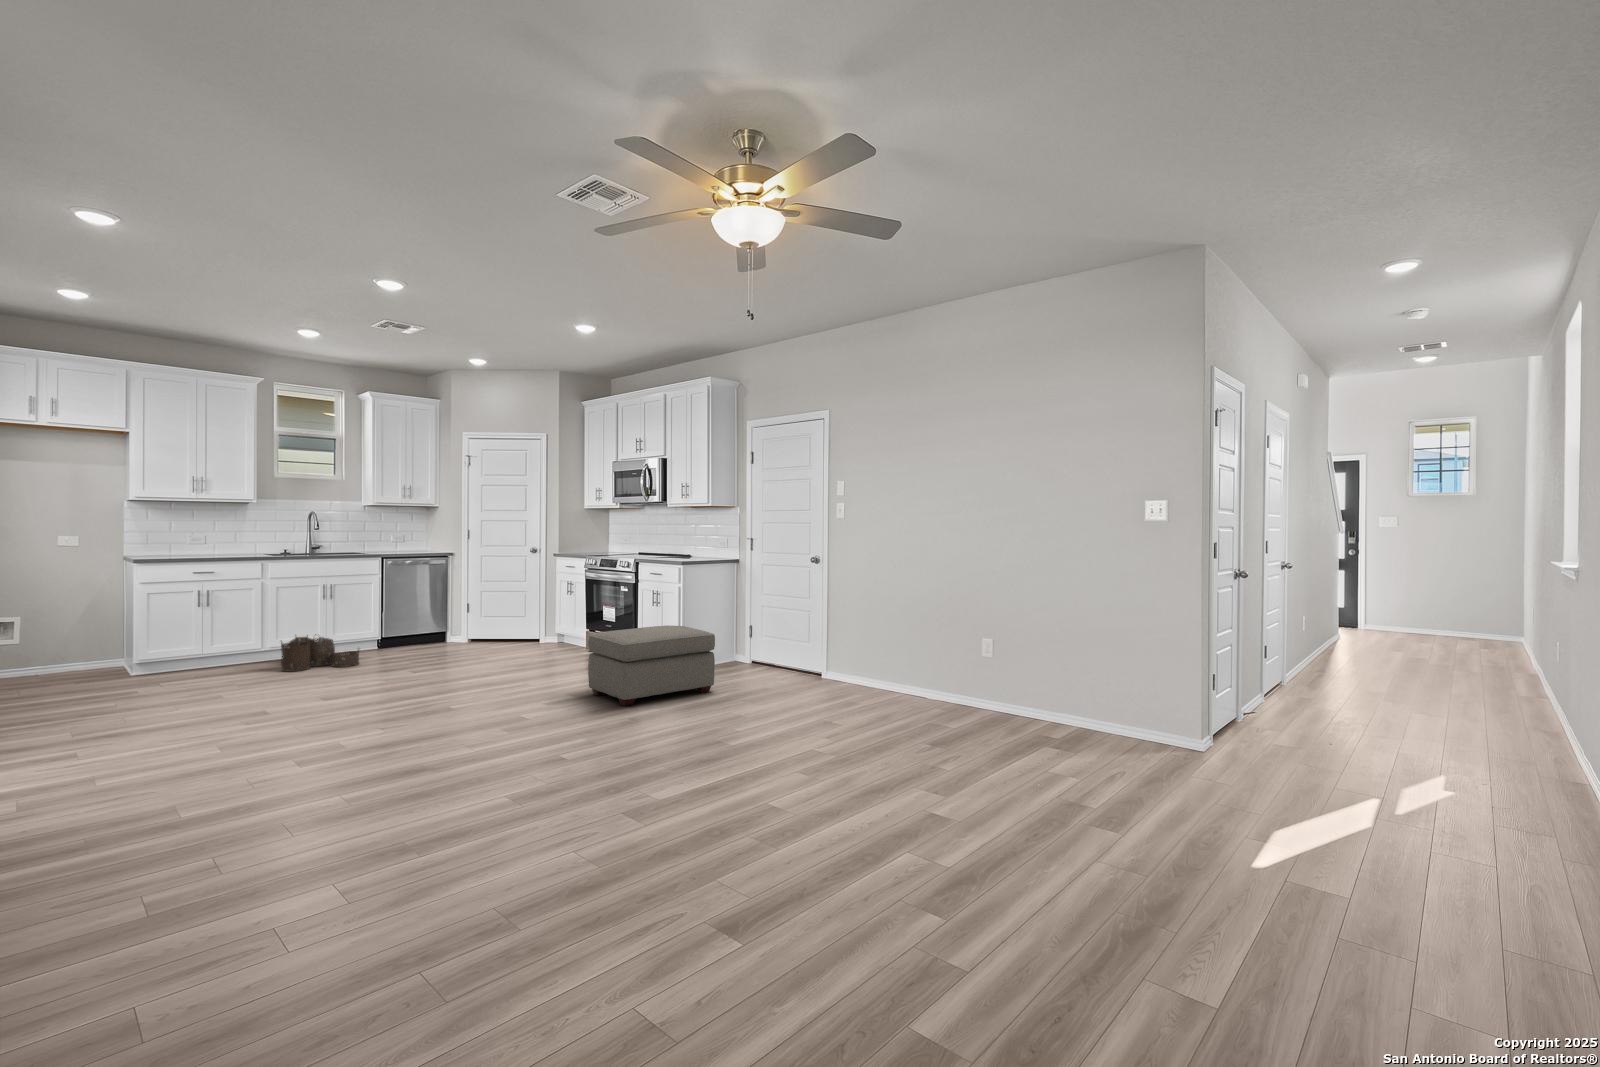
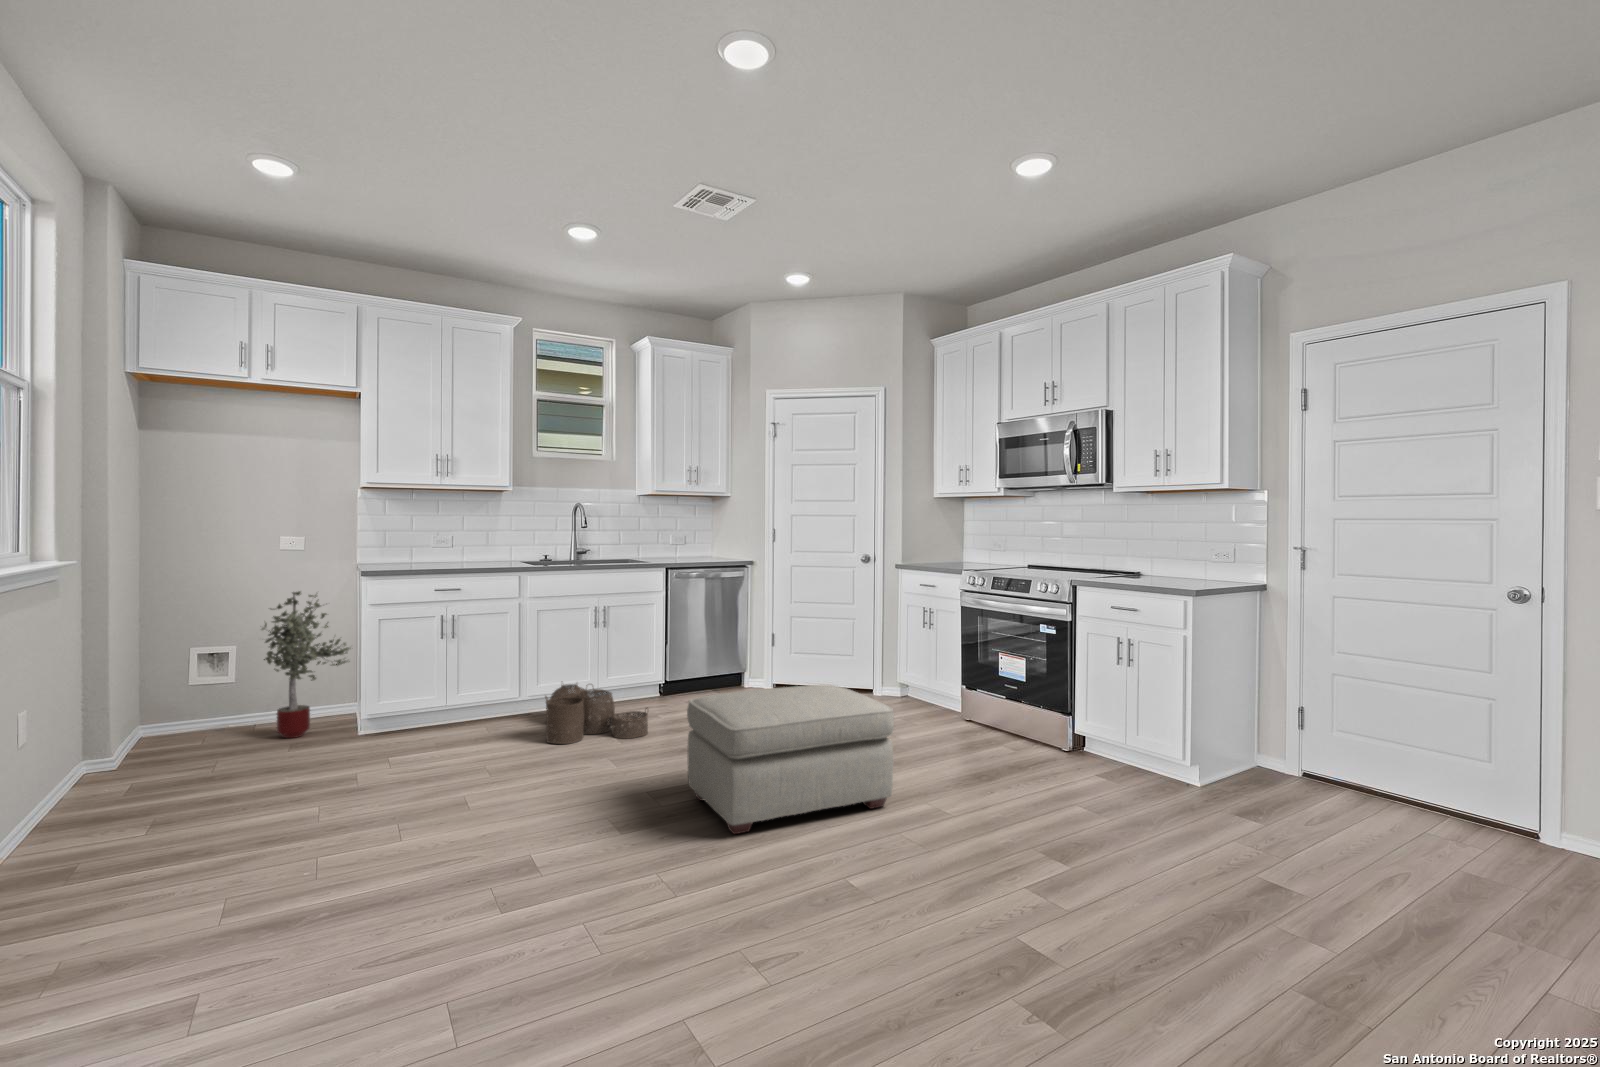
potted tree: none [46,573,126,678] -> present [261,591,351,738]
ottoman: present [588,625,715,706] -> present [687,685,894,834]

